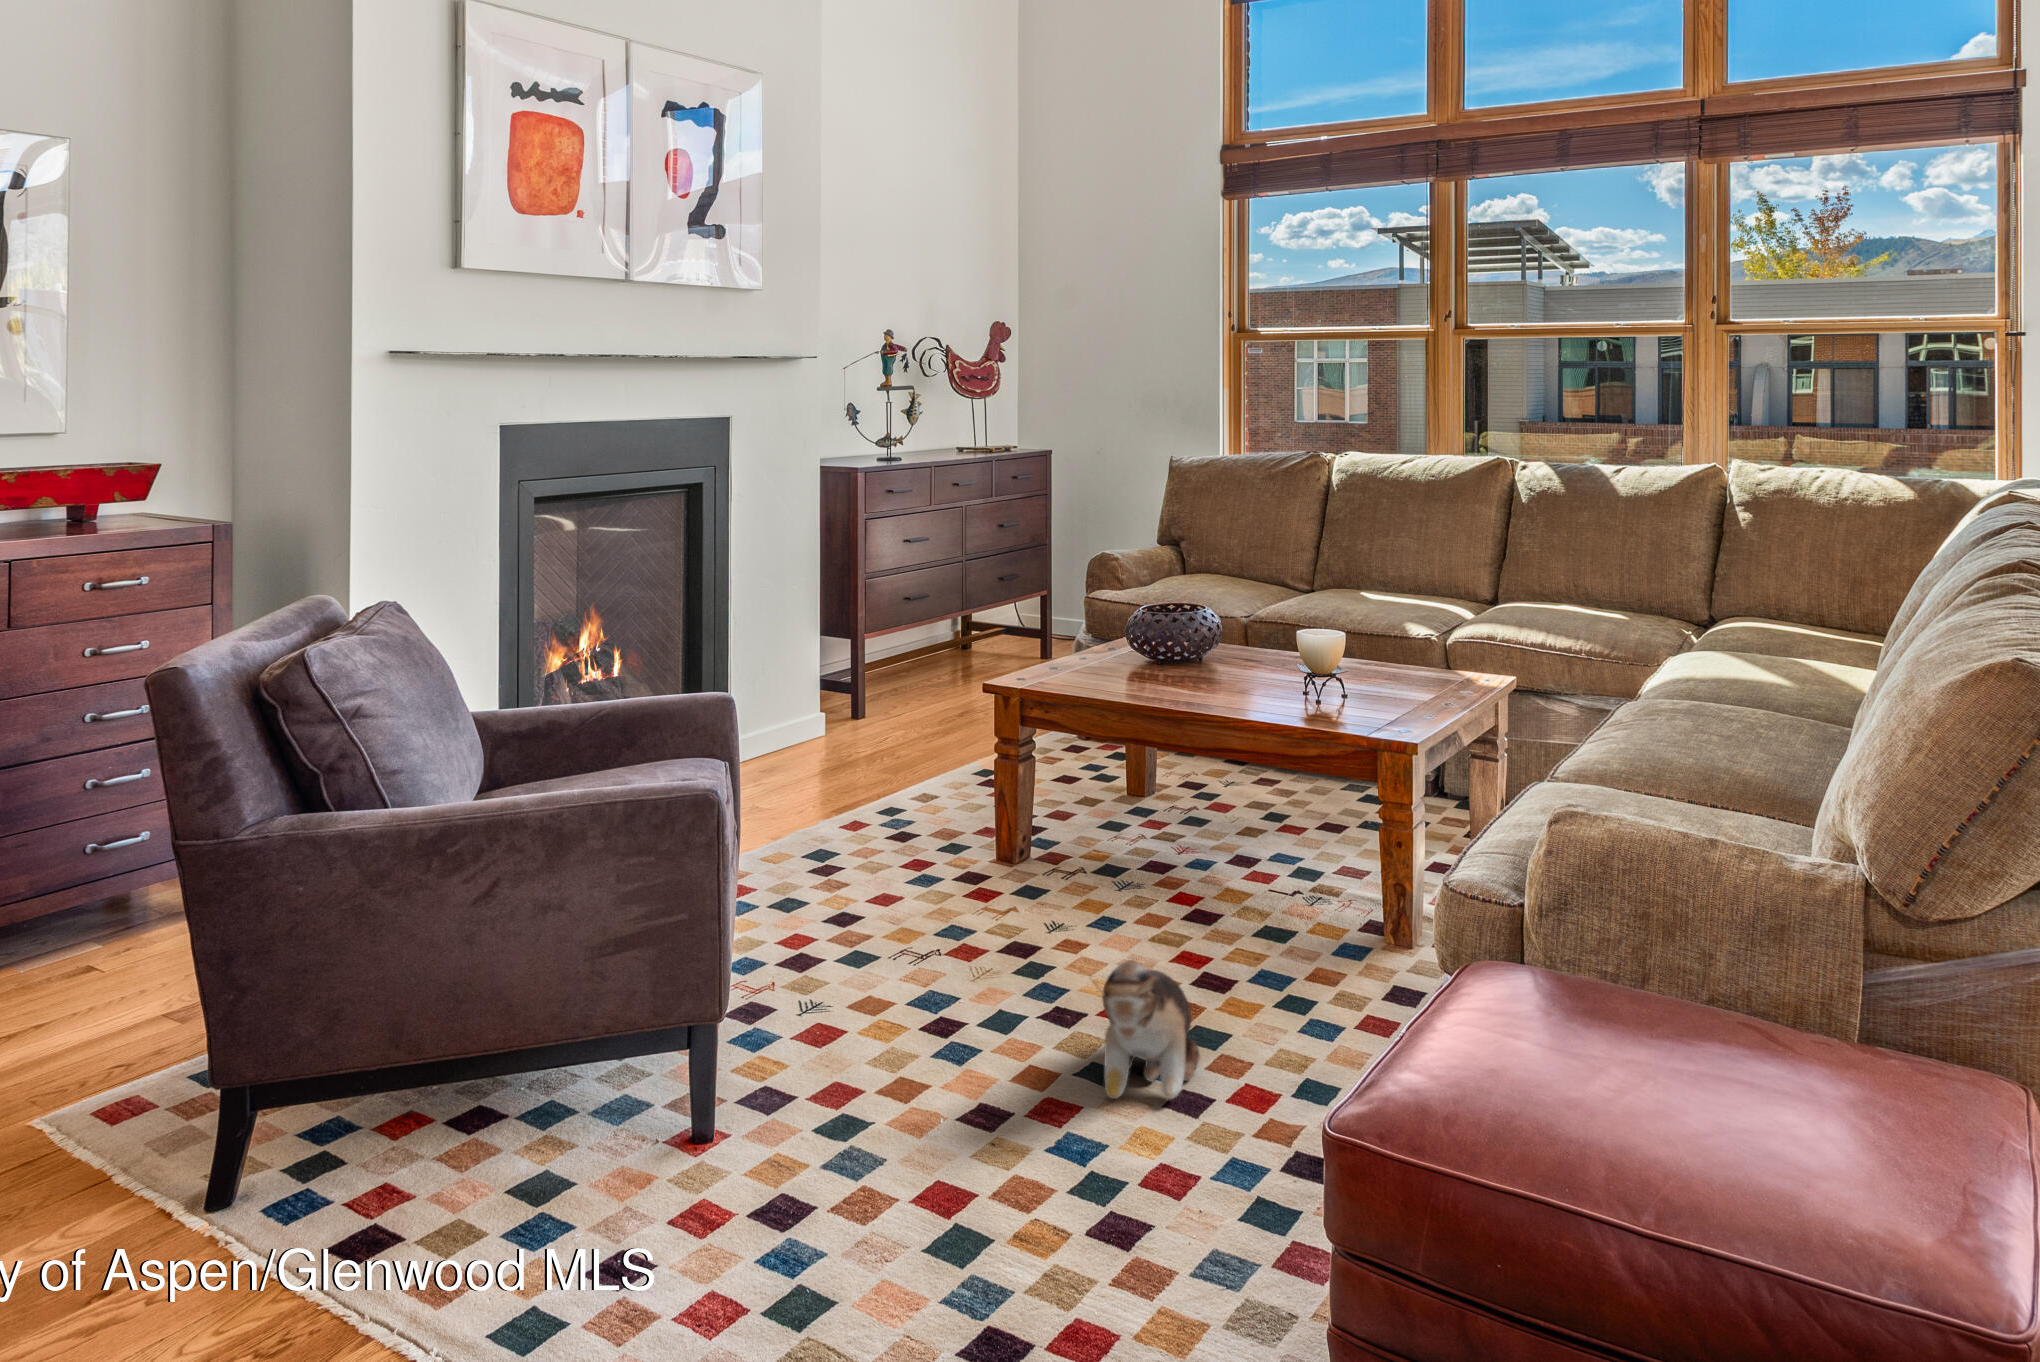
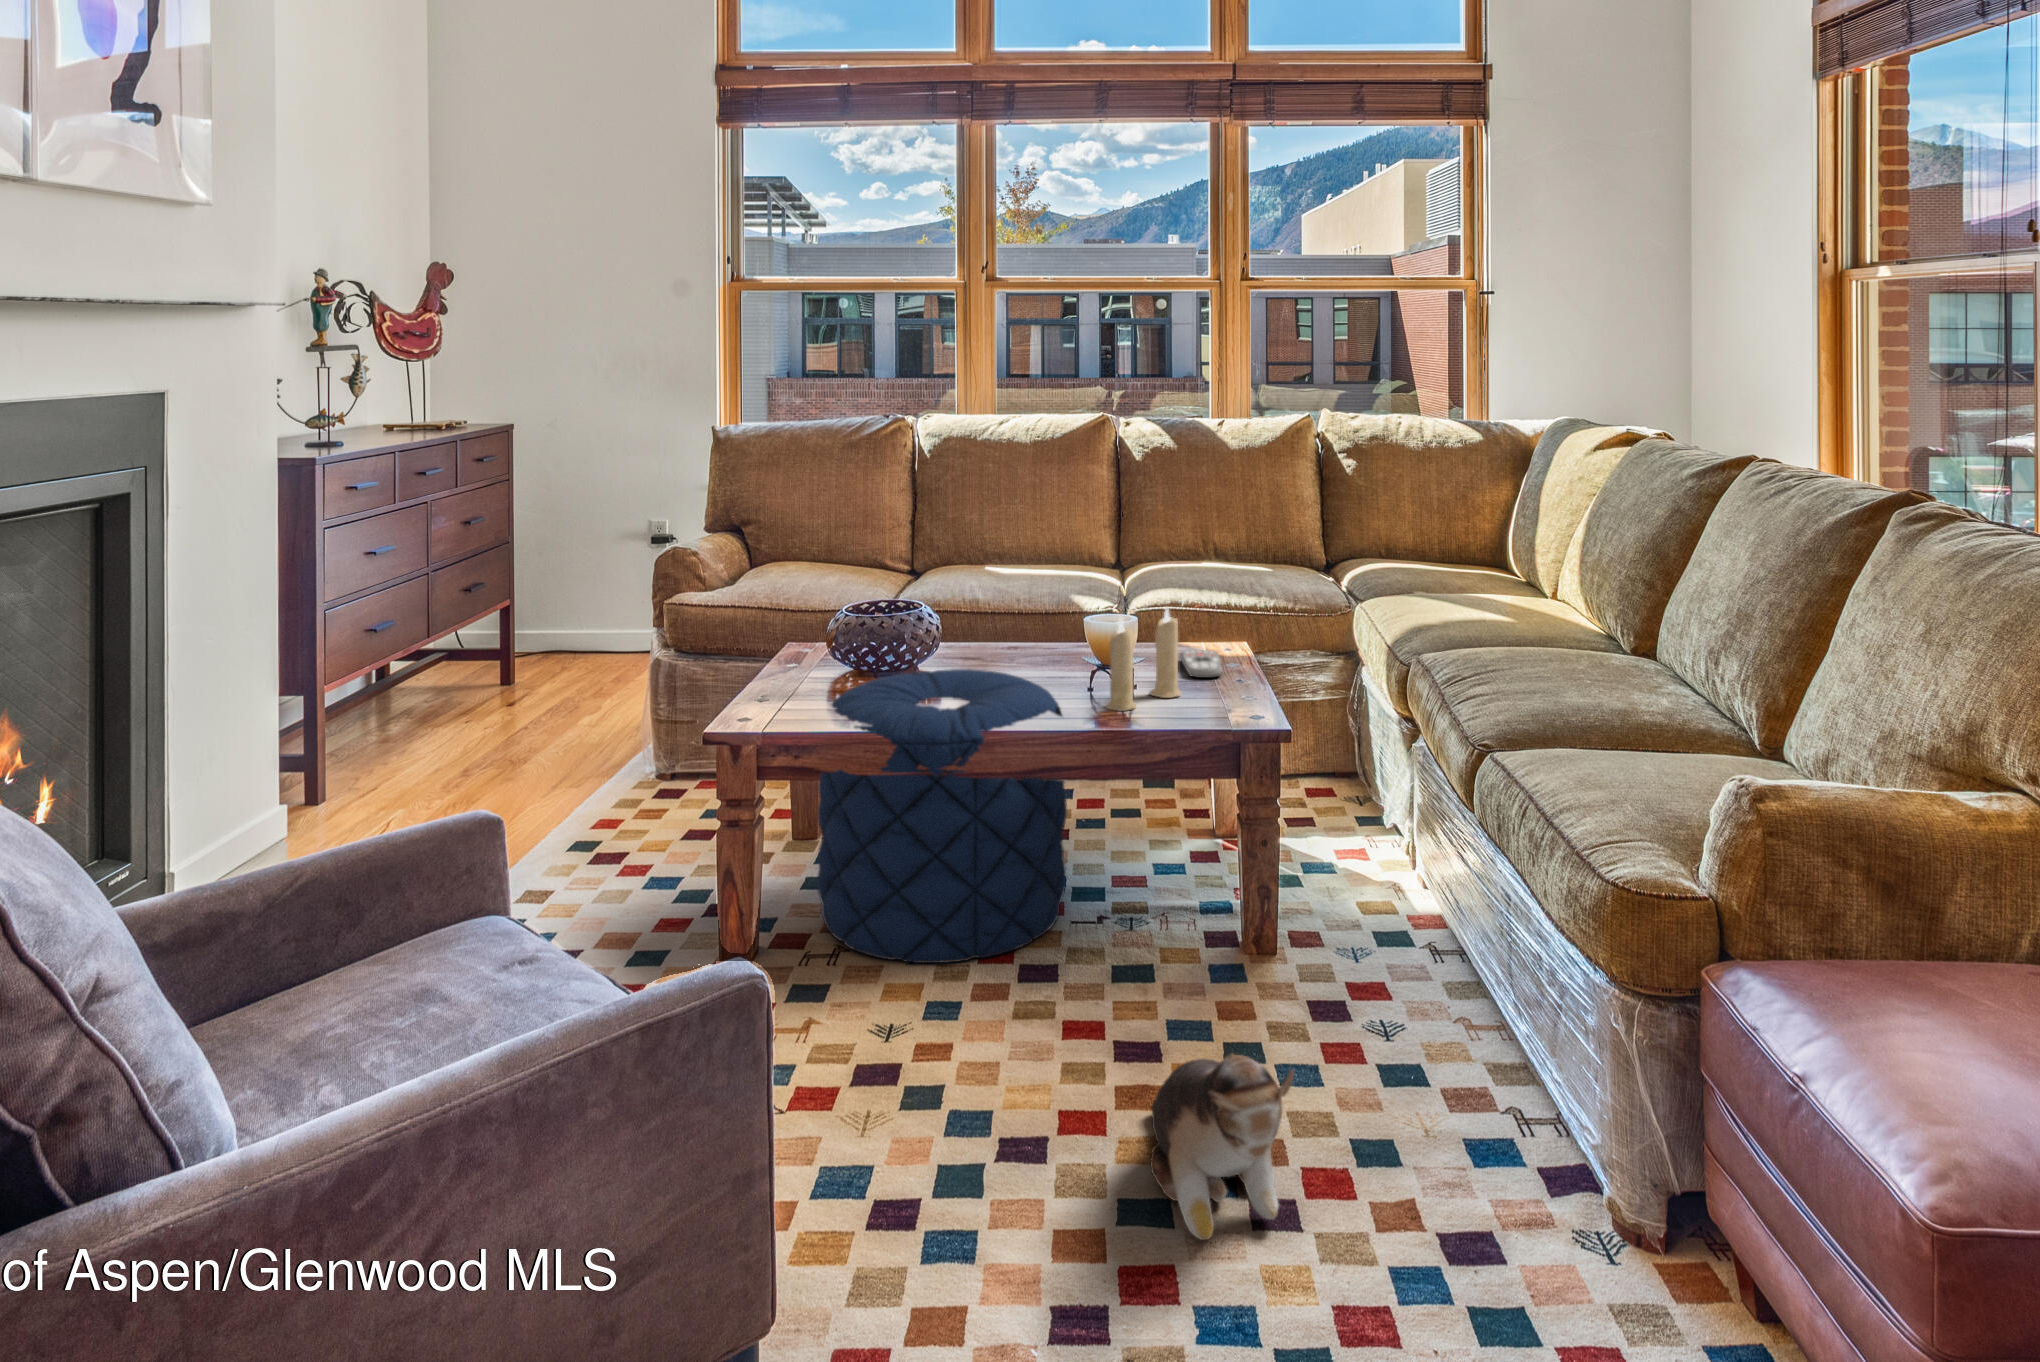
candle: none [1285,625,1367,713] -> present [1105,608,1181,711]
pouf: none [1070,666,1272,898] -> present [817,669,1067,963]
remote control: none [1399,673,1450,698] -> present [1181,650,1222,678]

